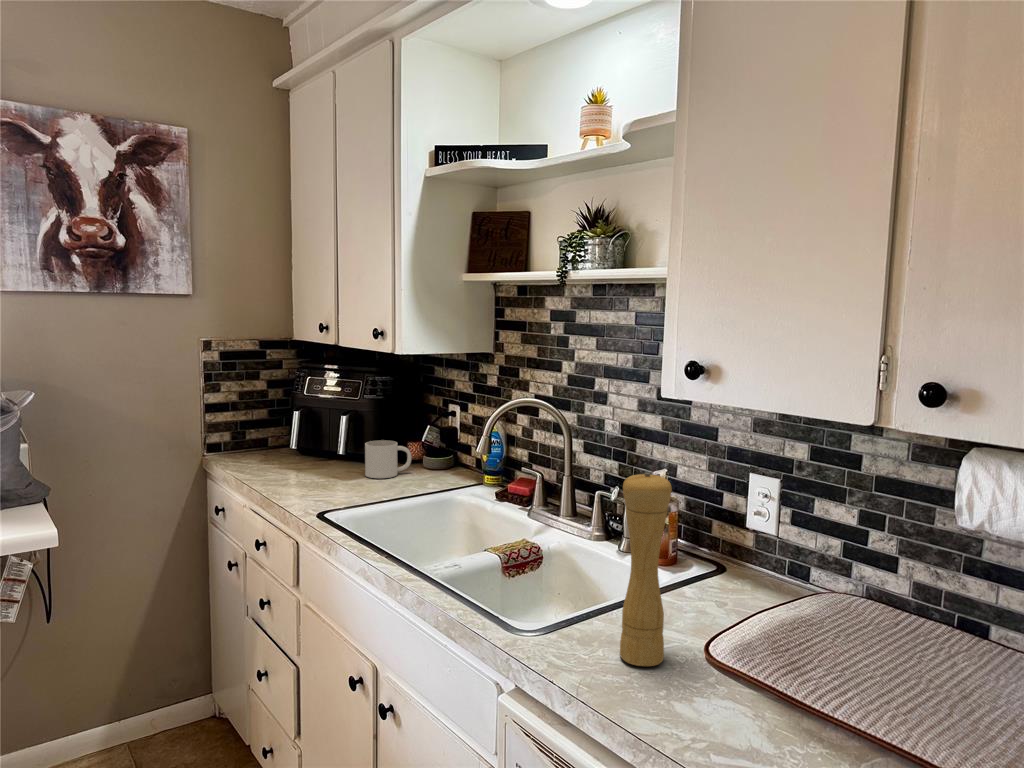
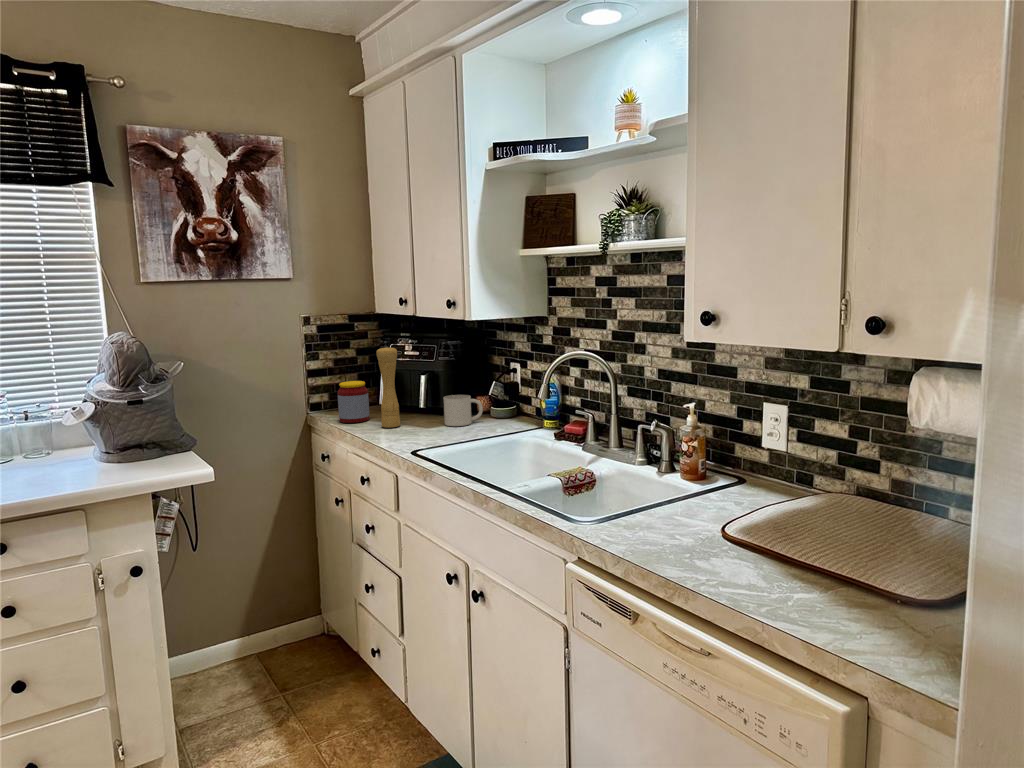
jar: none [239,419,277,469] -> present [338,381,370,423]
pepper mill: present [620,473,672,666] -> present [377,346,400,428]

